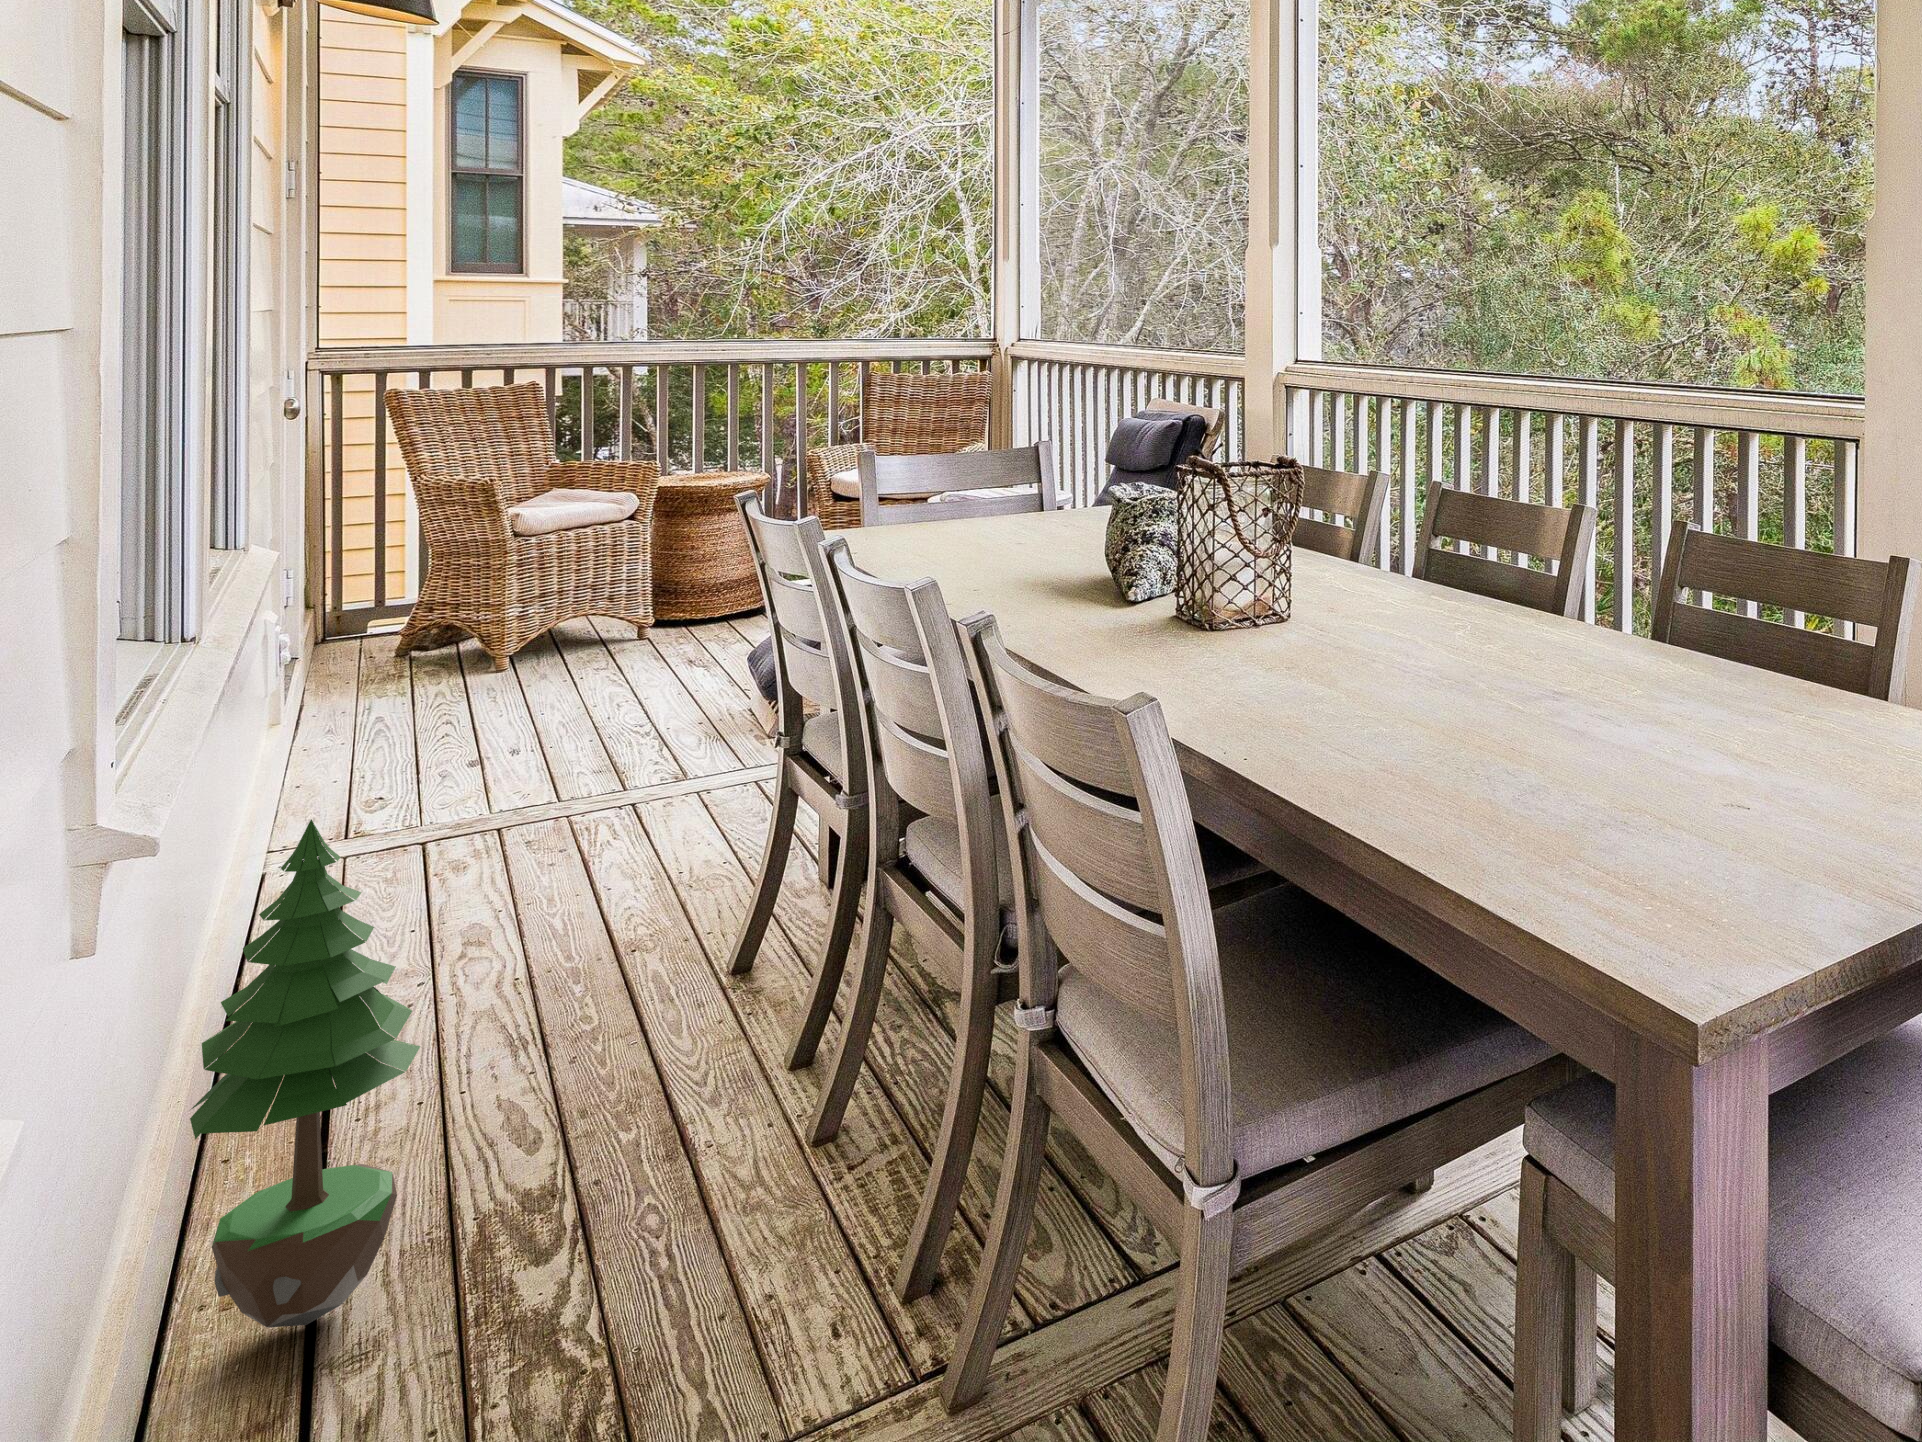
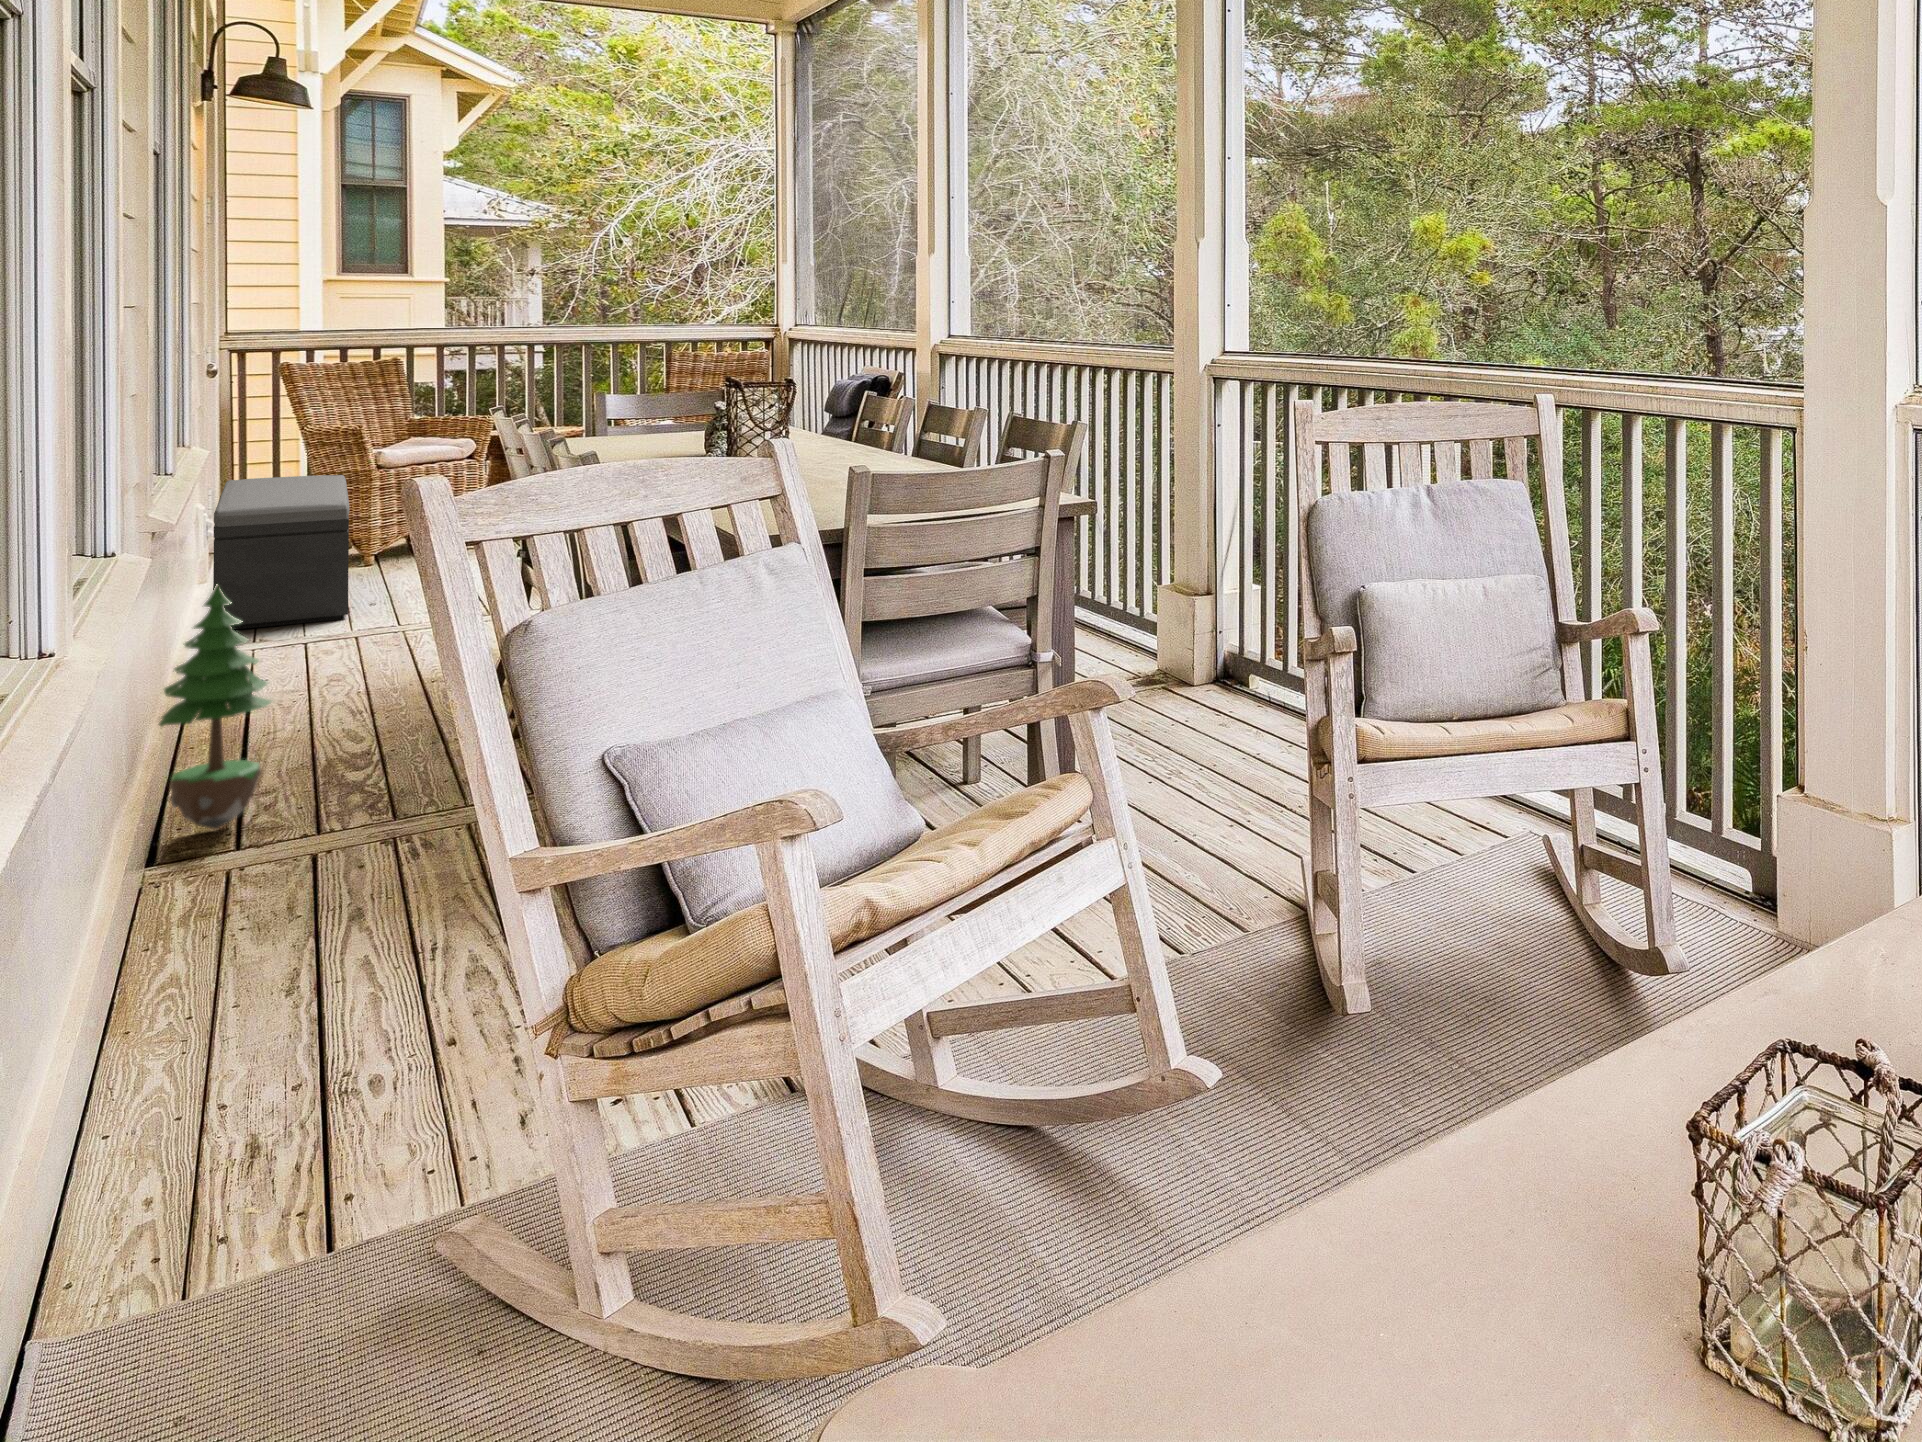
storage bench: none [298,542,492,784] -> present [213,475,349,629]

